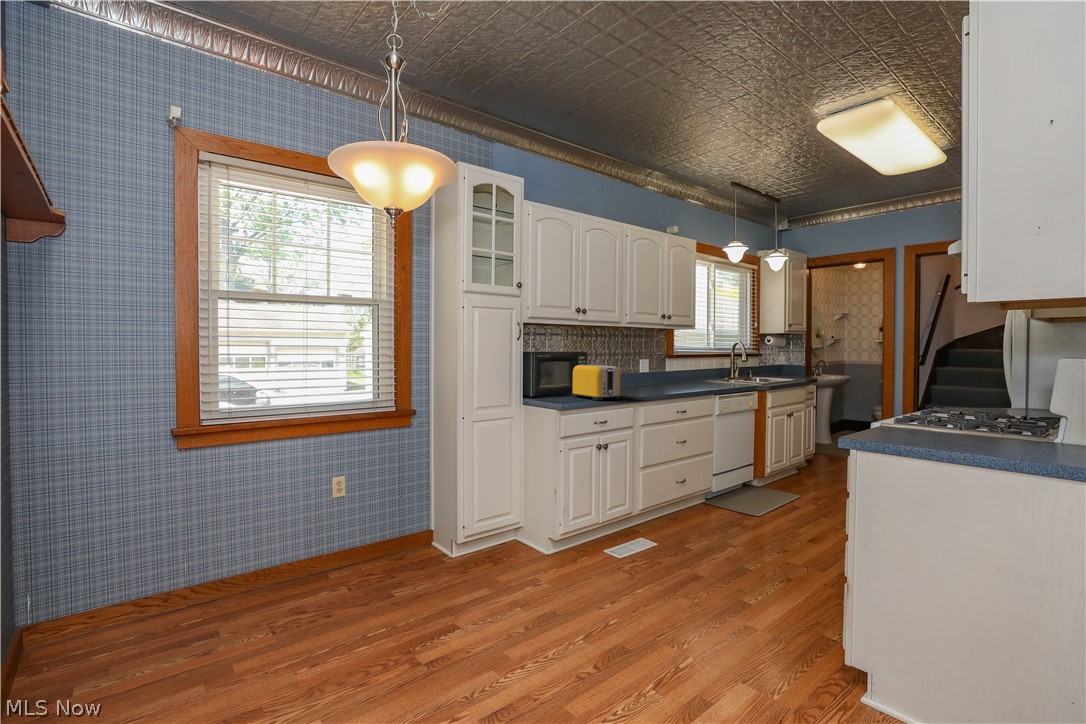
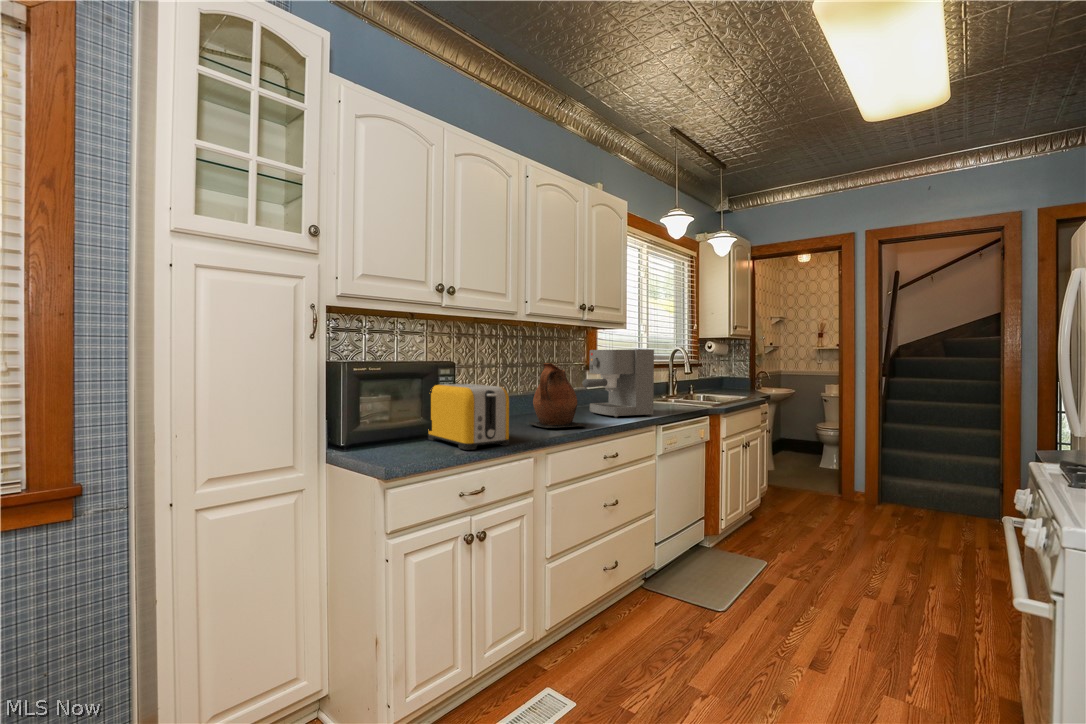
coffee maker: none [663,344,713,389] -> present [583,349,654,417]
ceramic pitcher: none [627,353,665,393] -> present [531,363,585,428]

